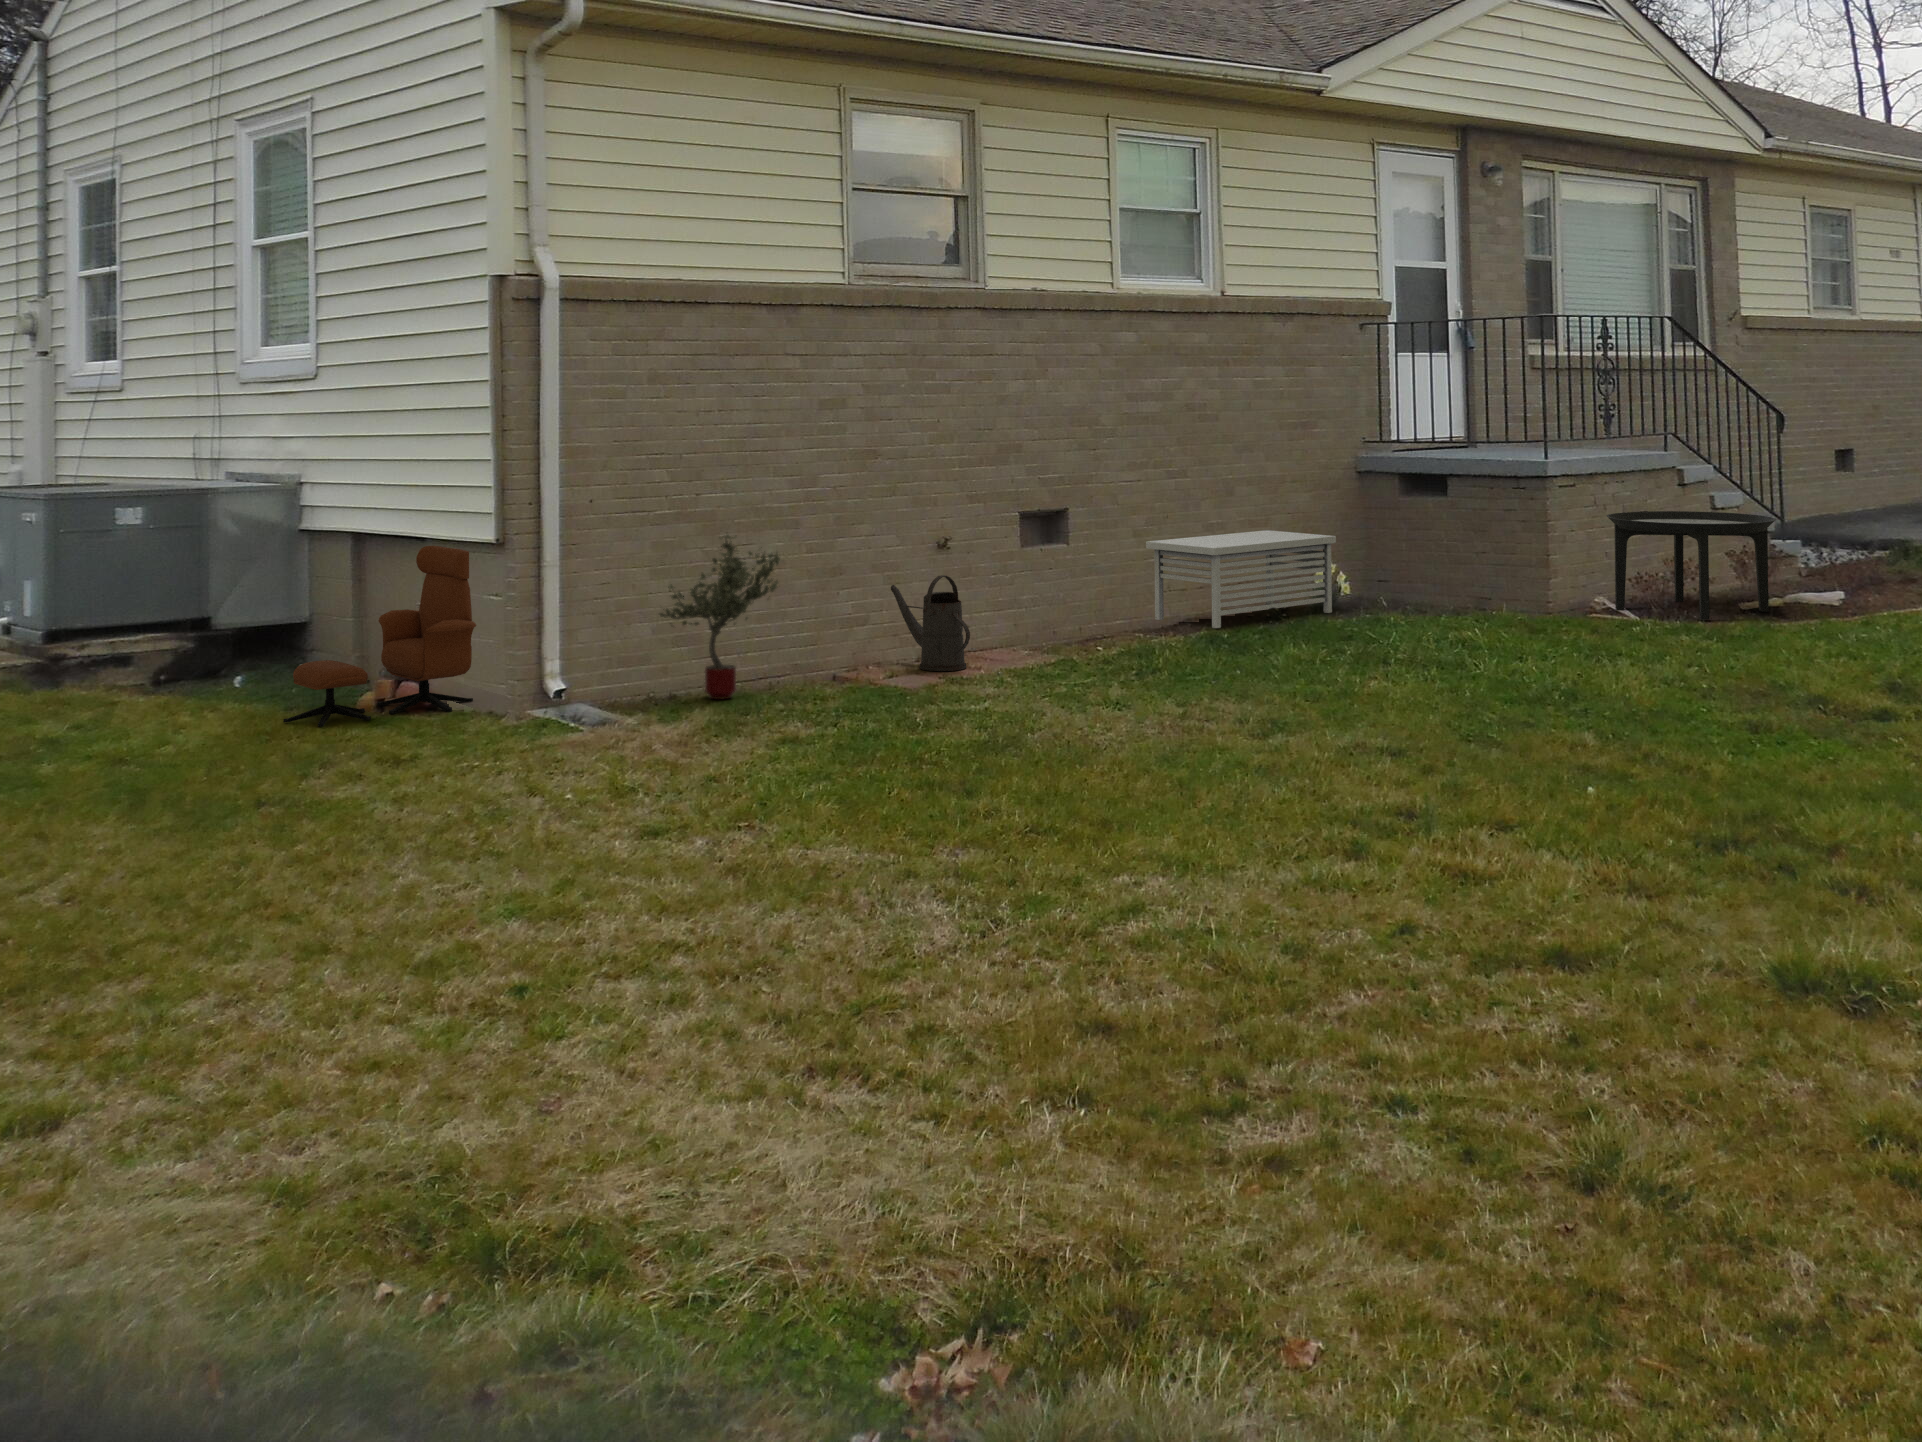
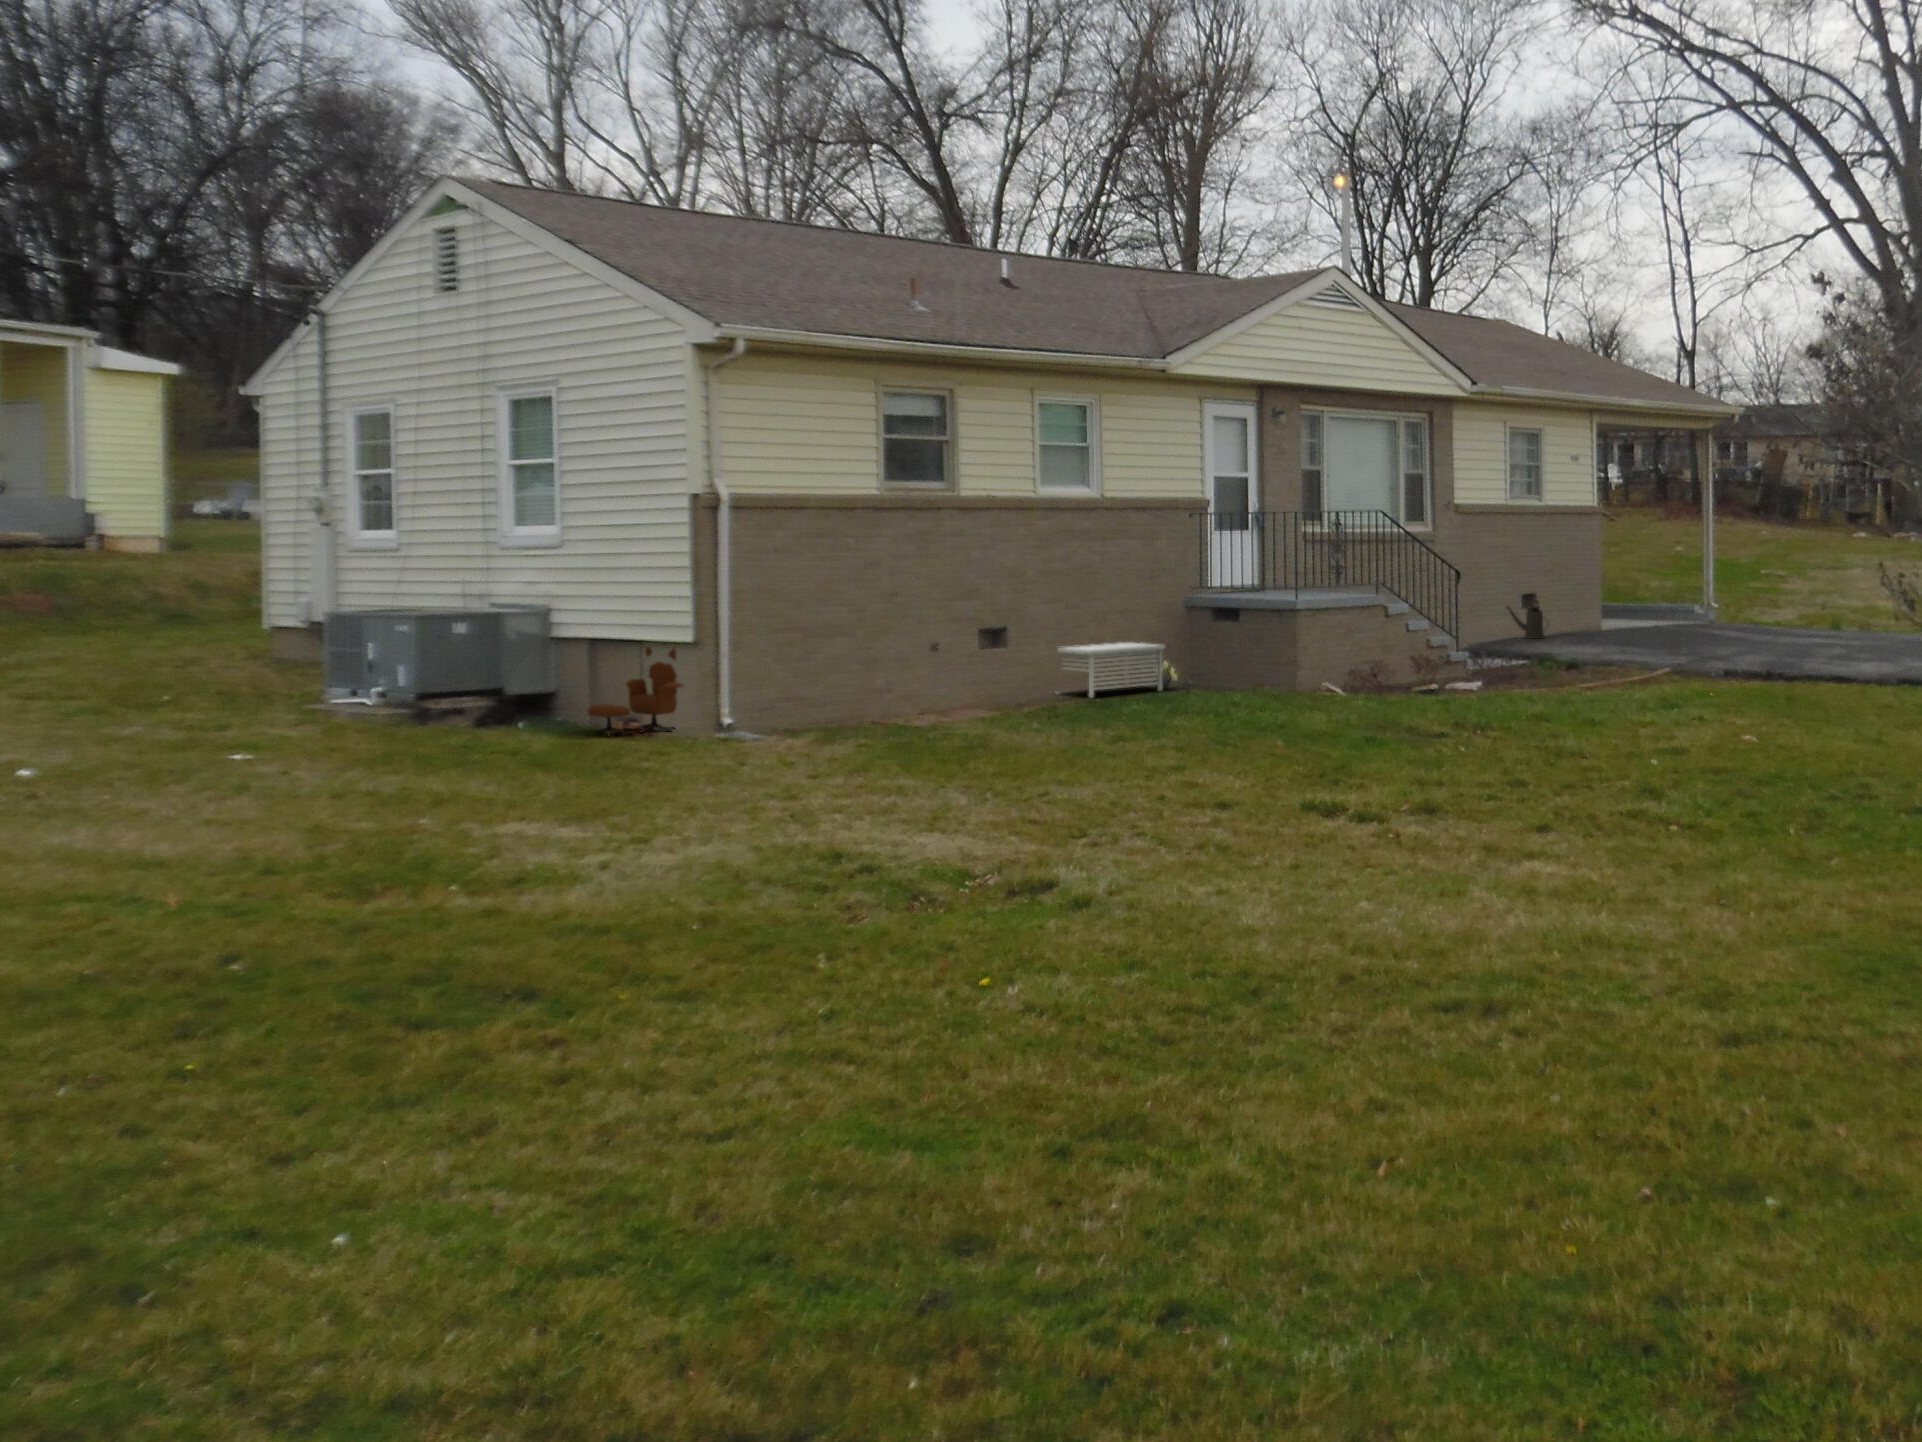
round table: present [1607,511,1776,620] -> none [1327,631,1423,693]
potted tree: present [659,535,780,699] -> none [783,637,848,727]
watering can: present [891,575,970,671] -> present [1507,601,1544,639]

